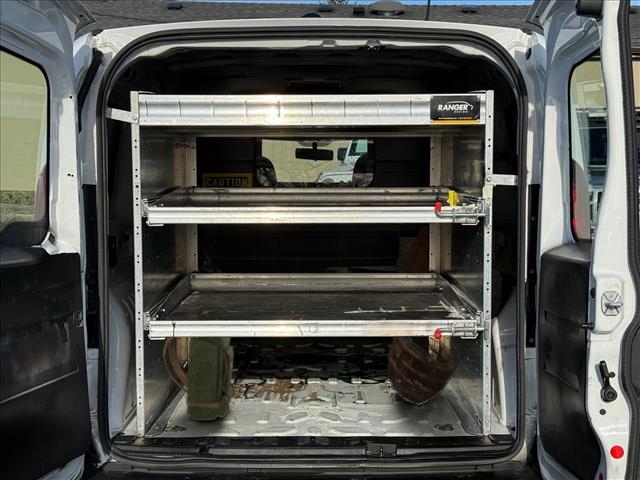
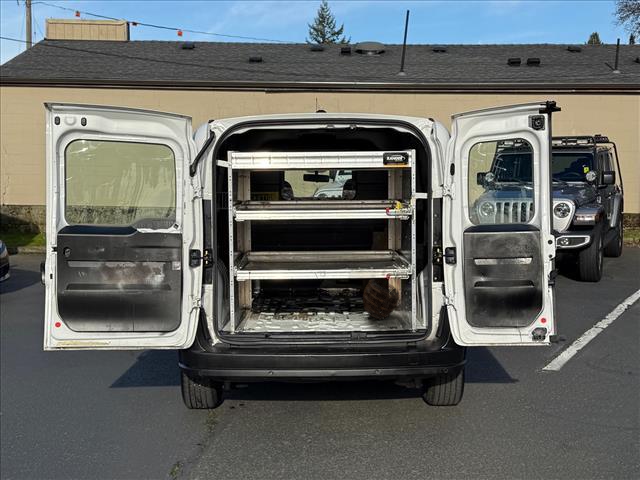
backpack: present [163,311,237,421] -> none [241,269,281,327]

